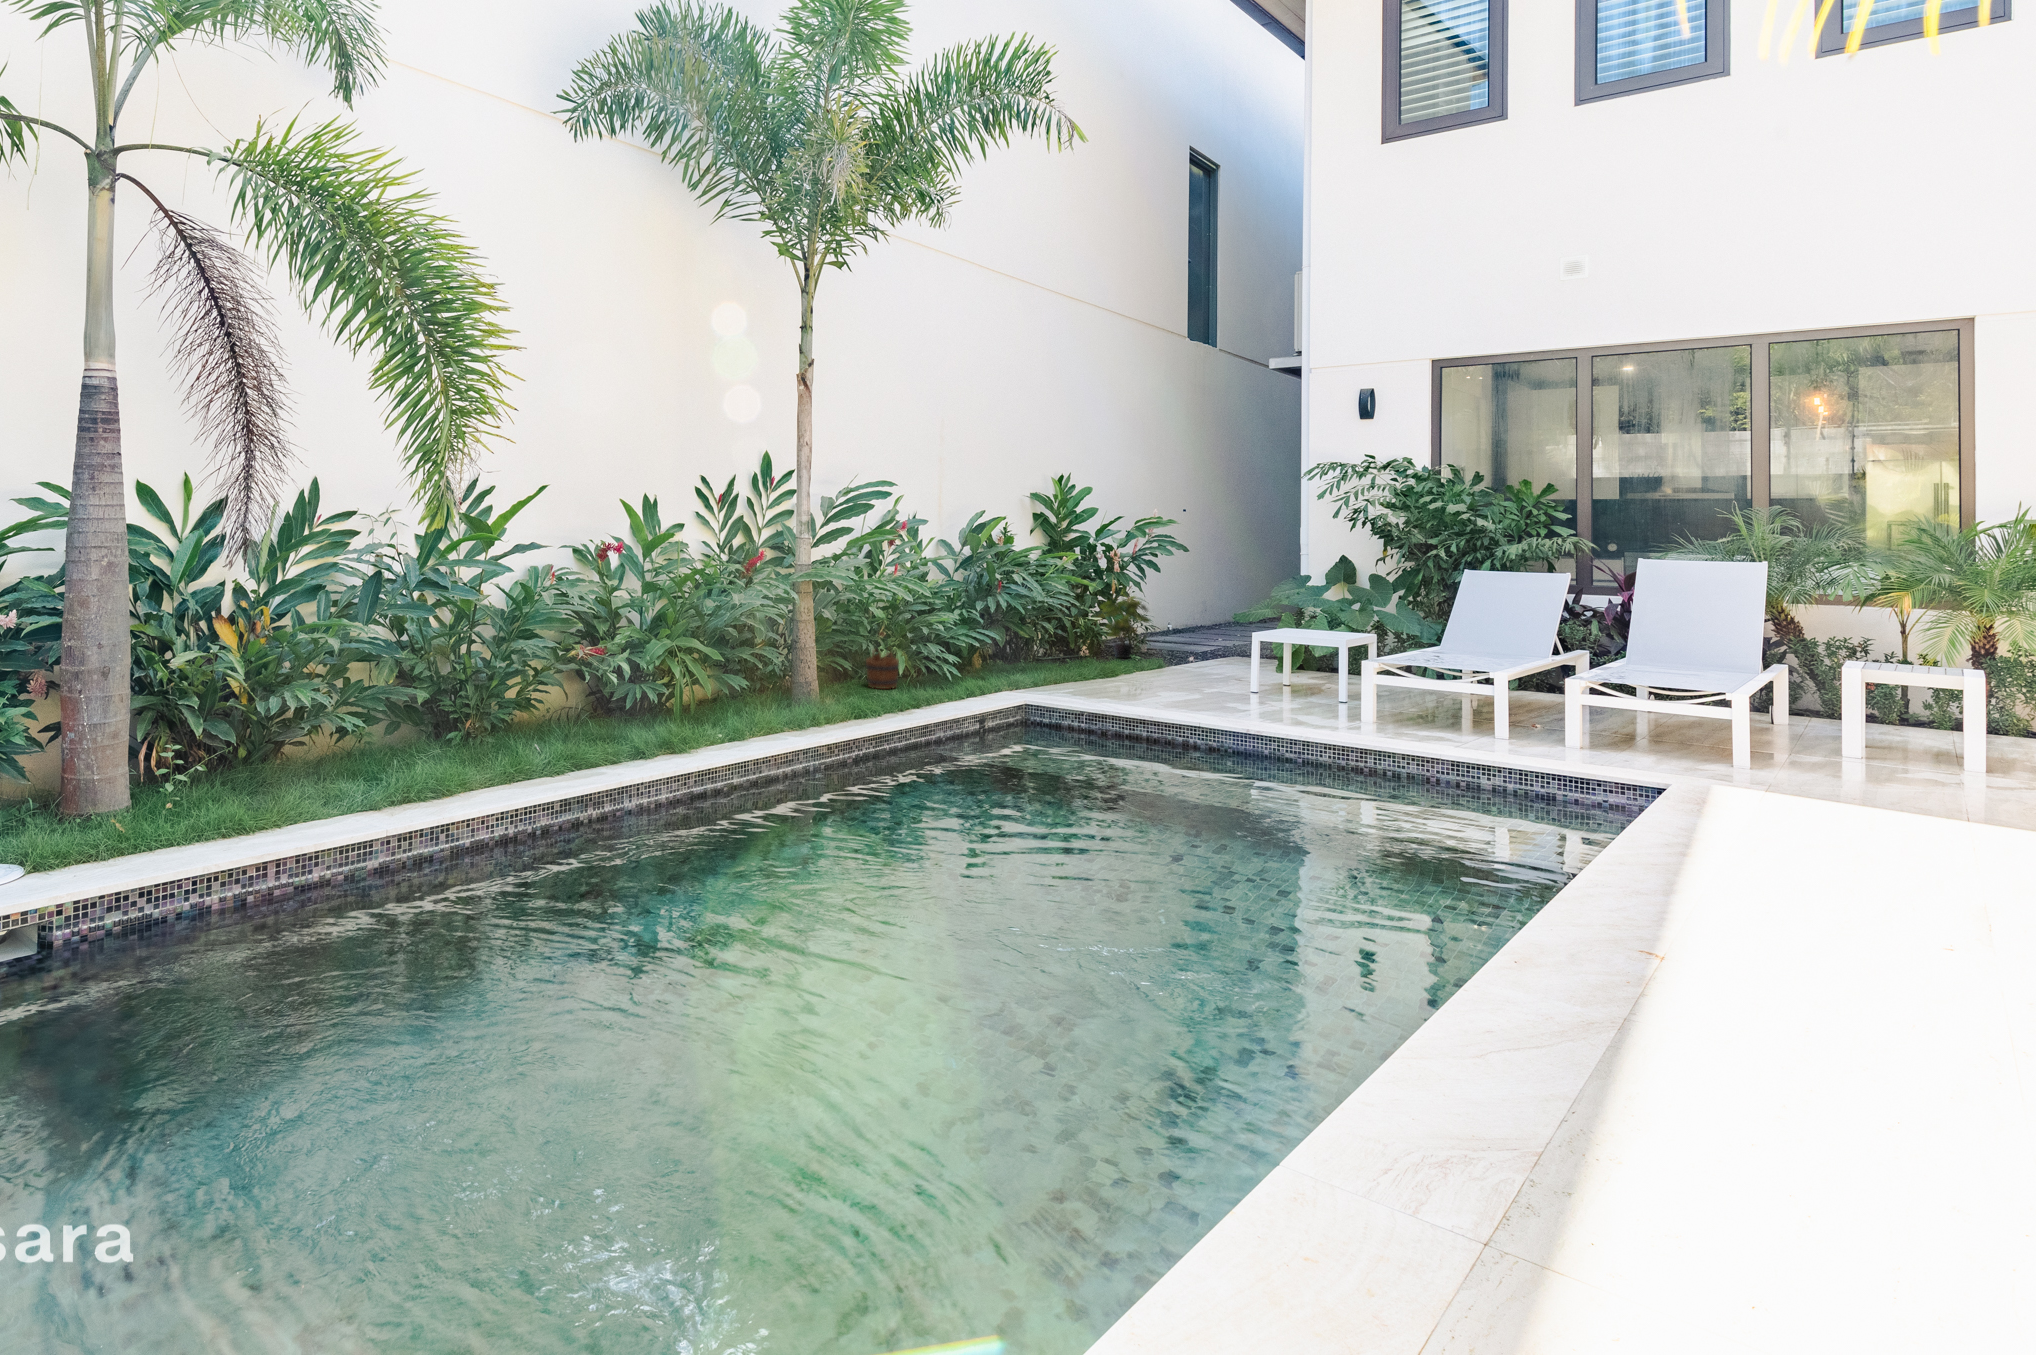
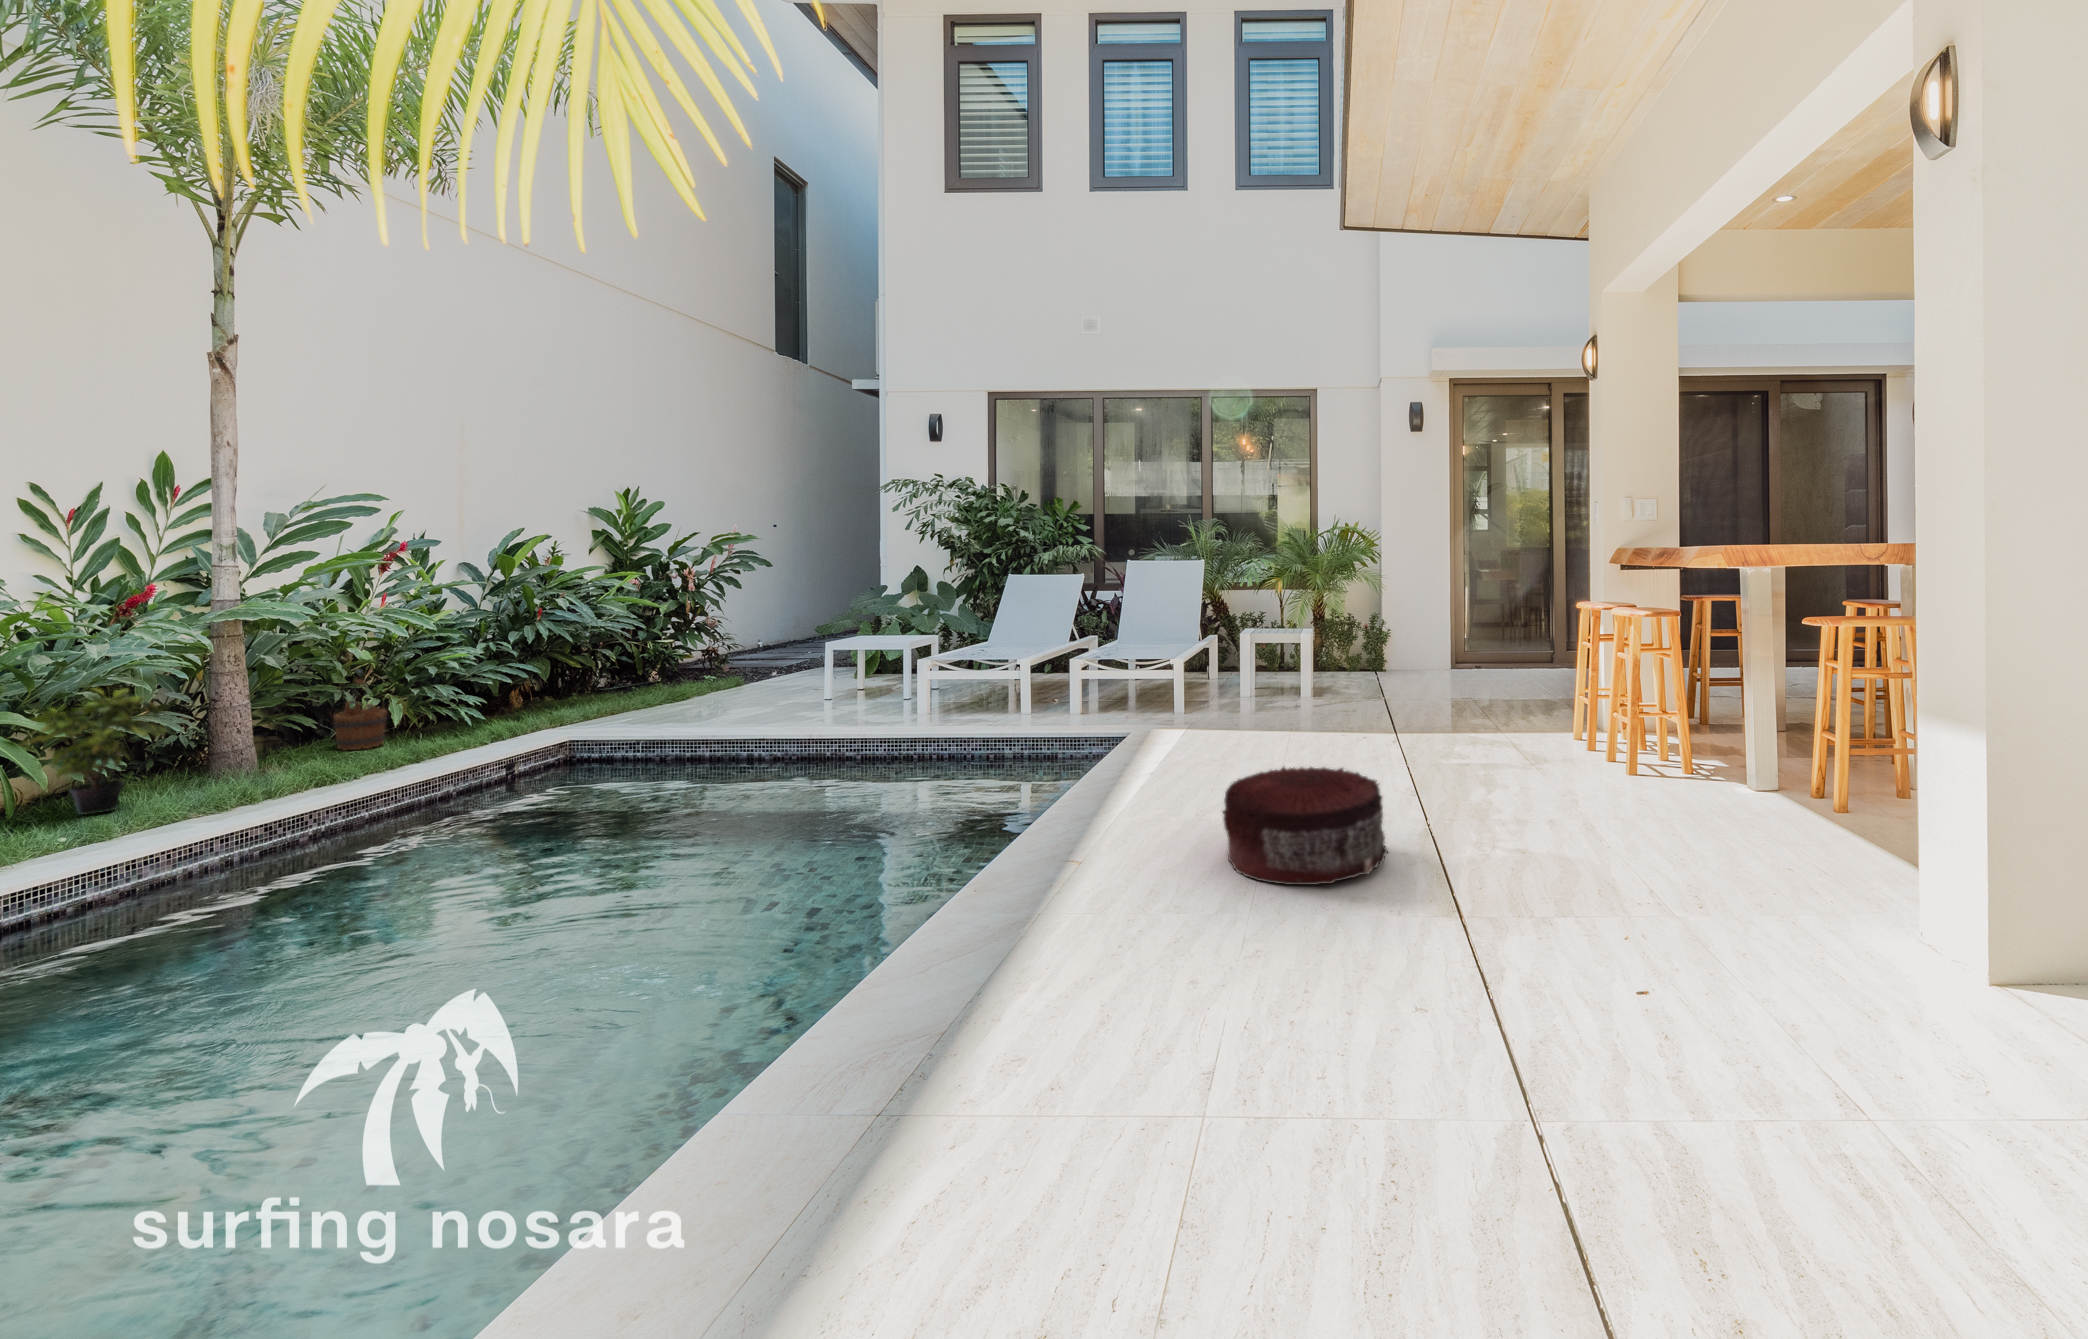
potted plant: present [1098,596,1149,658] -> present [22,688,165,815]
pouf: none [1727,822,1995,970] -> present [1223,767,1388,885]

